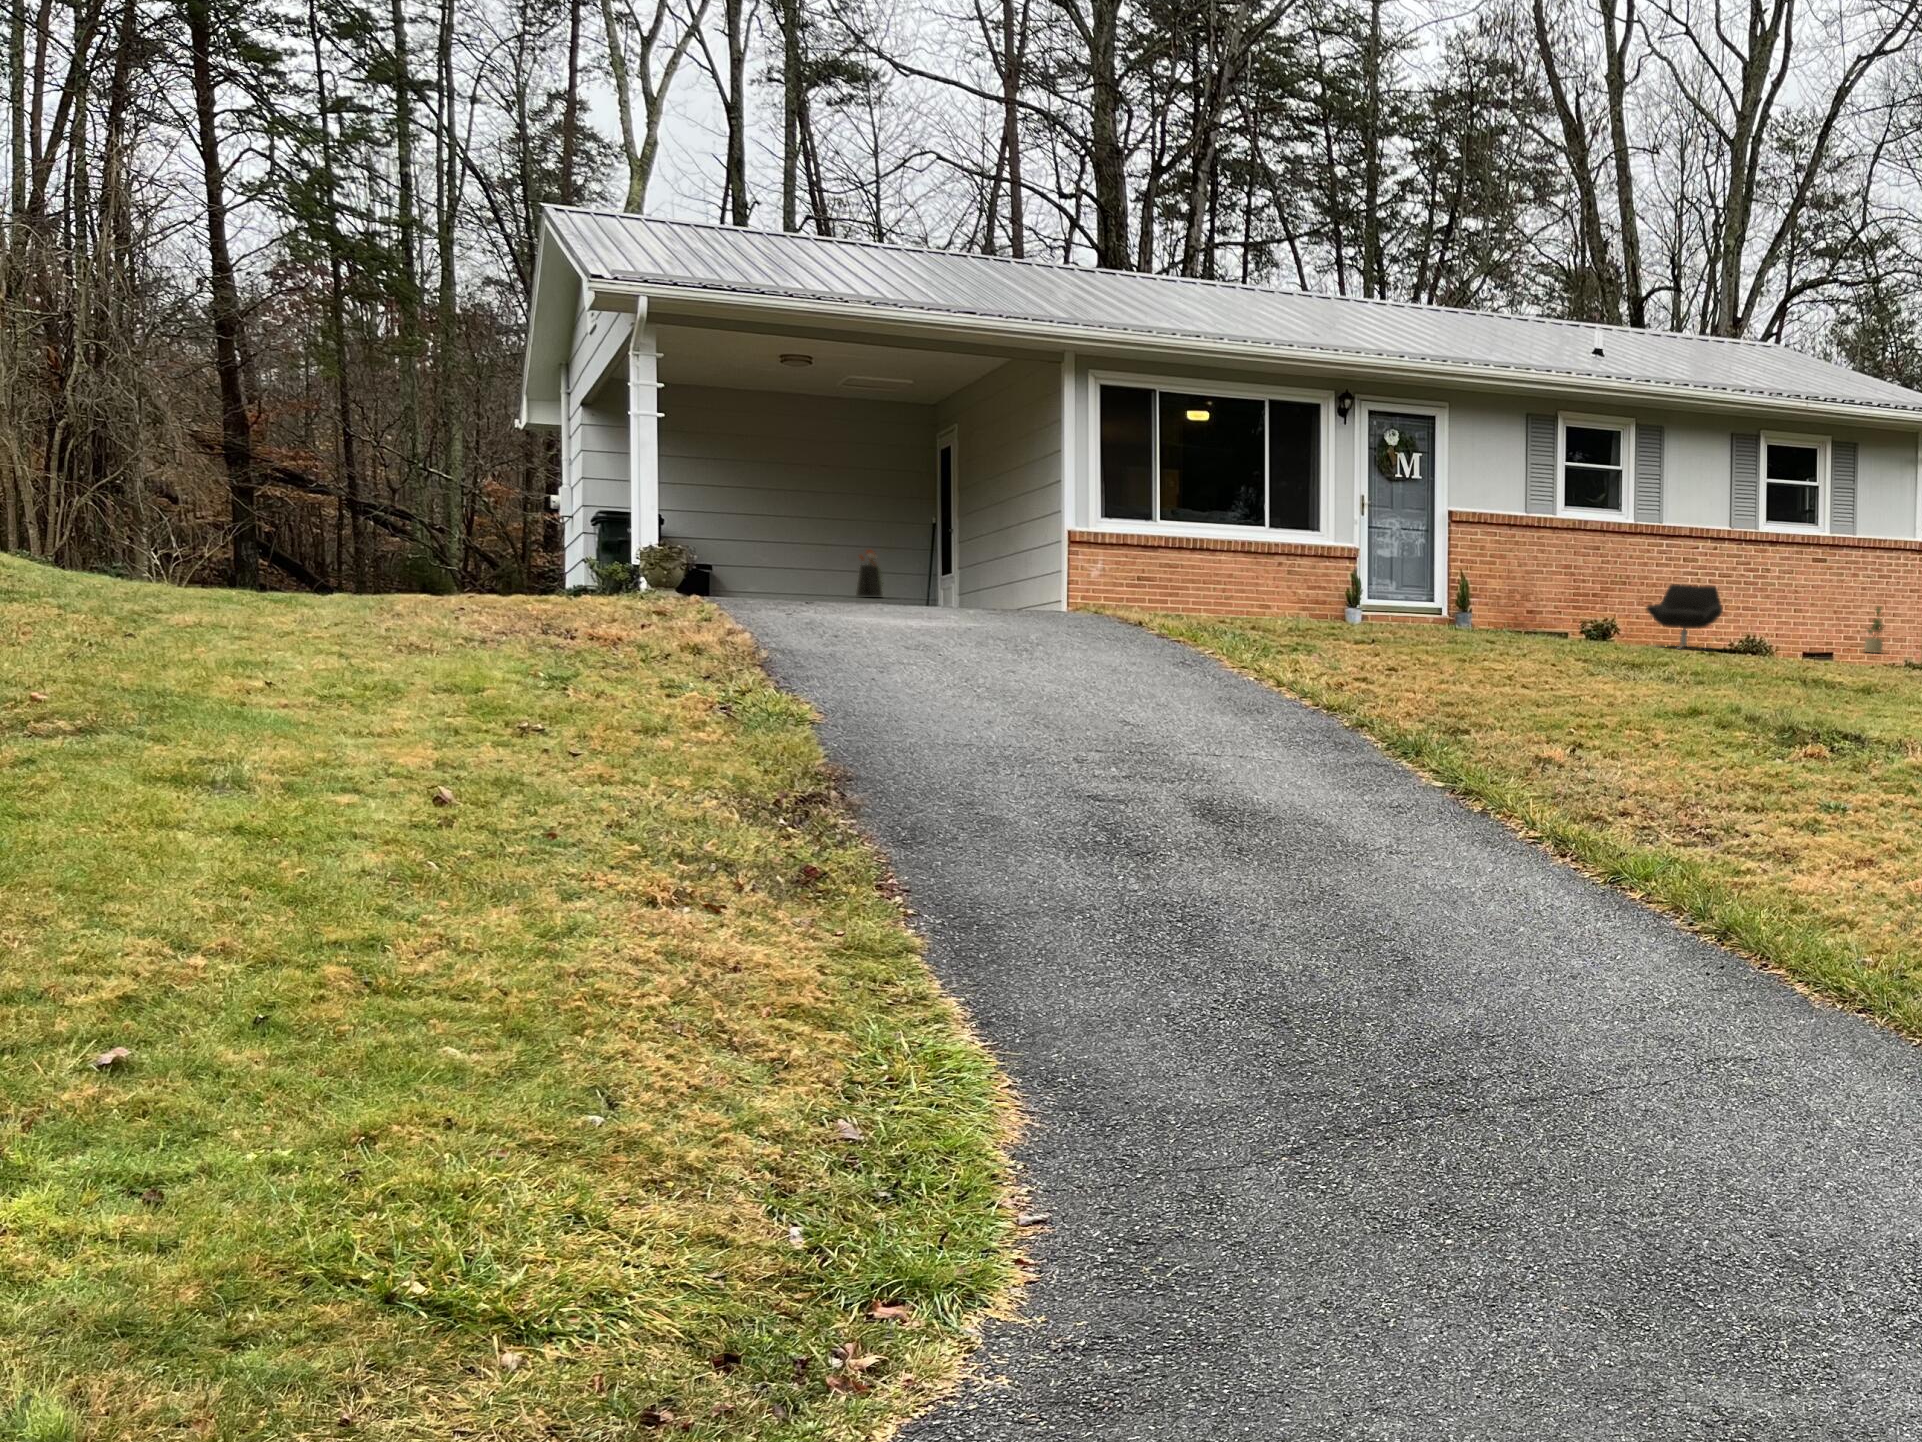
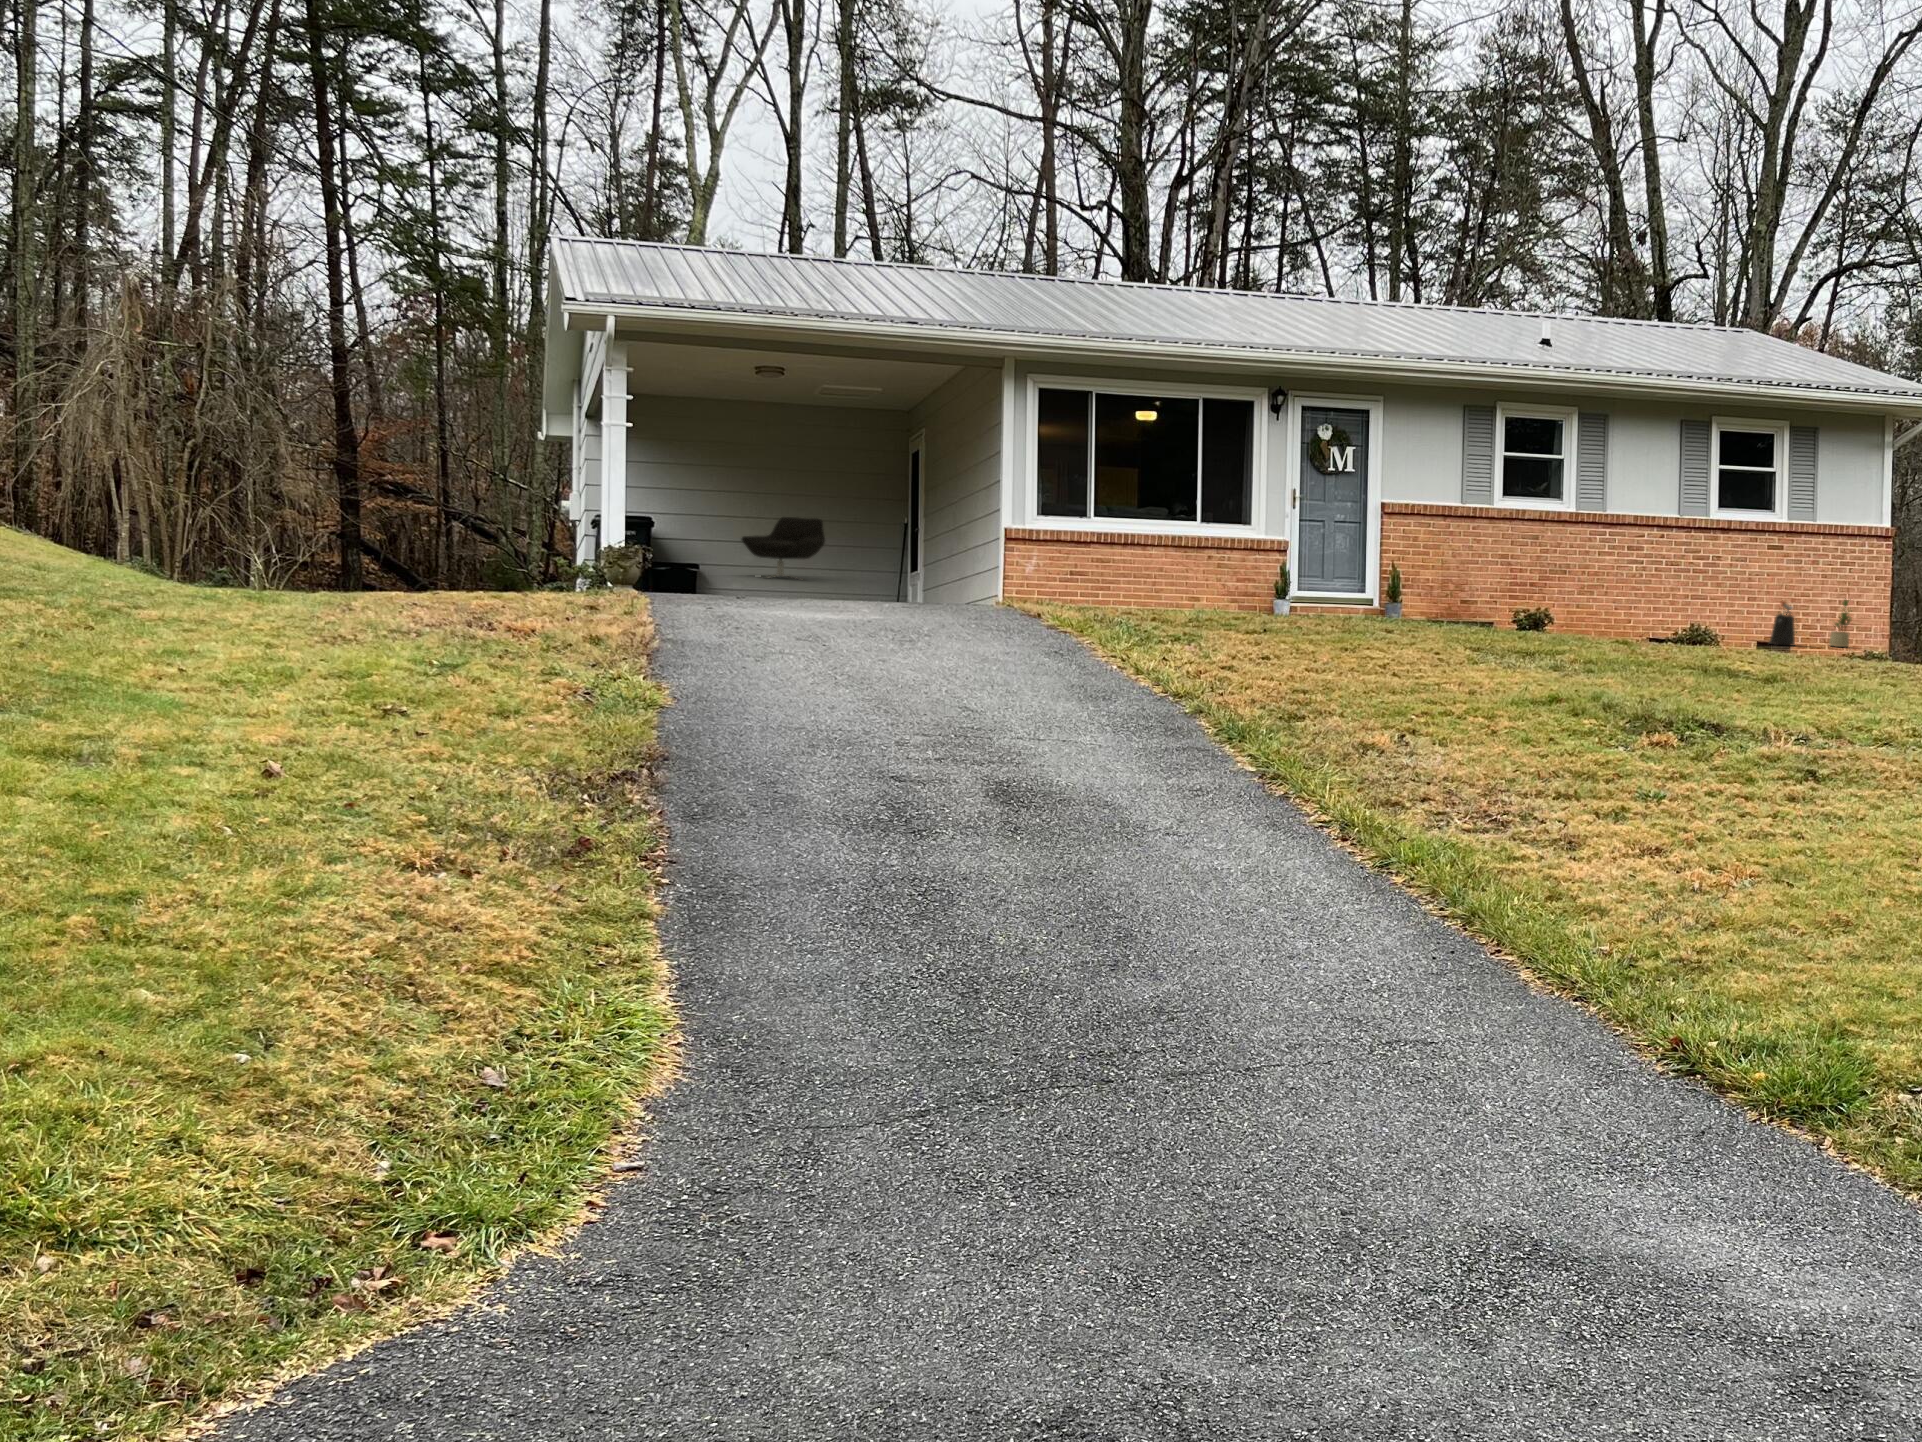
watering can: present [856,550,883,597] -> present [1769,600,1797,646]
lounge chair: present [1646,584,1723,648] -> present [741,517,825,578]

